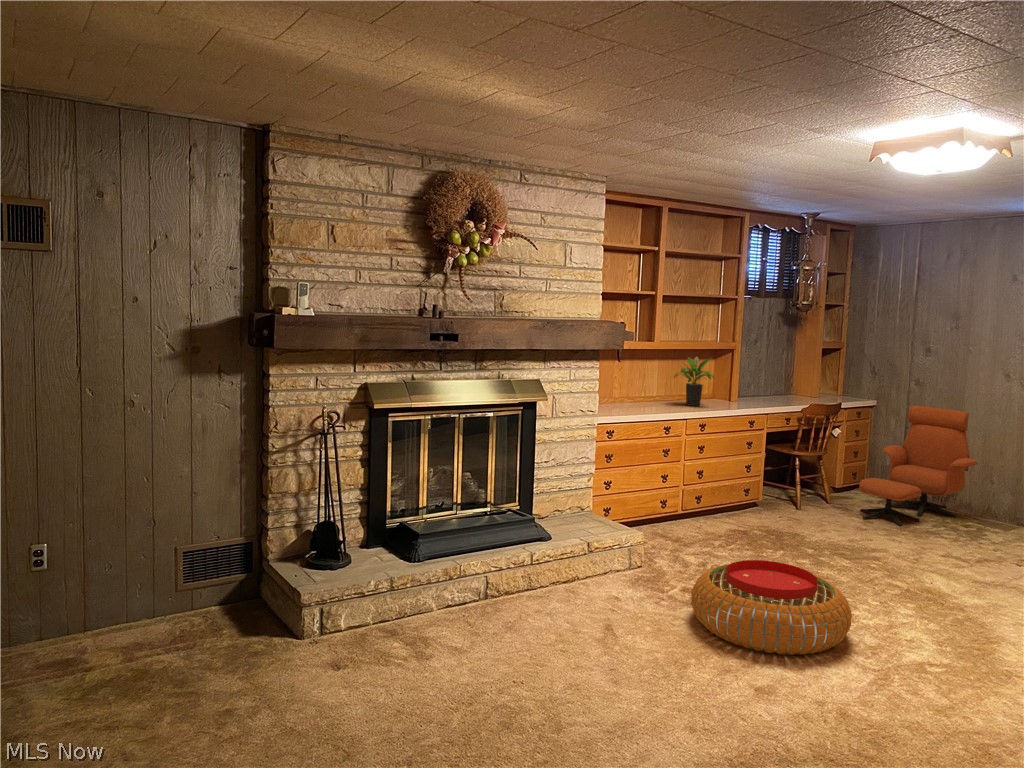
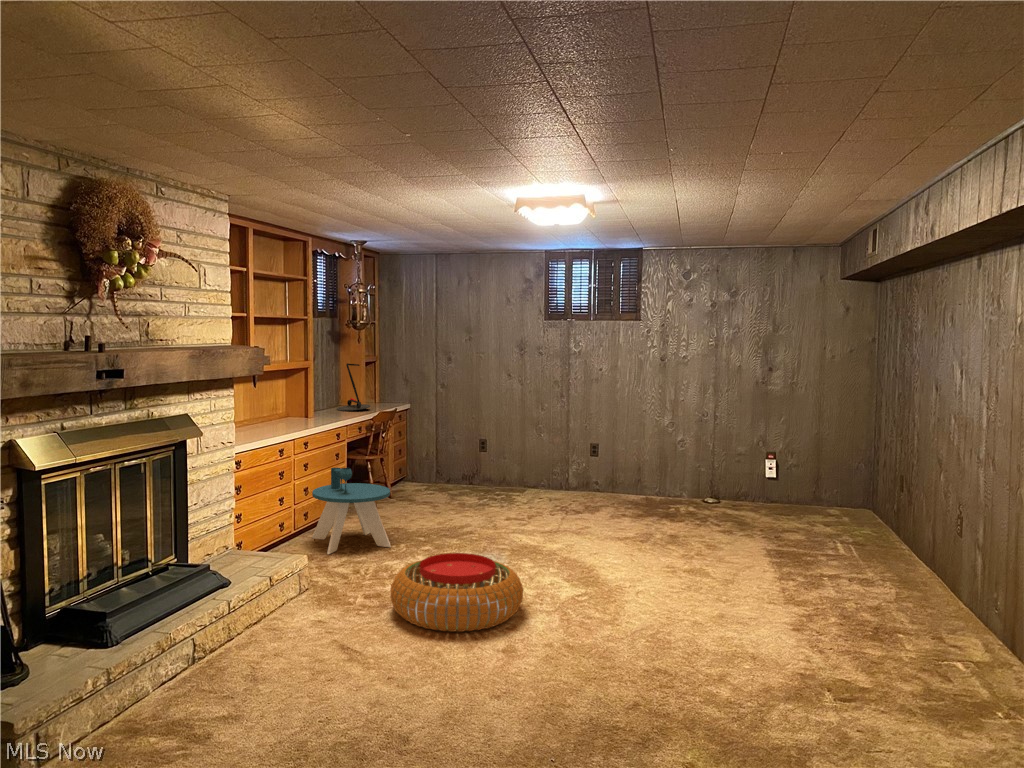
desk lamp: none [775,348,813,400] -> present [337,363,370,411]
potted plant: present [674,357,714,406] -> none [265,377,309,425]
lounge chair: present [859,406,977,525] -> none [421,406,496,506]
side table: none [694,455,779,550] -> present [312,468,391,554]

